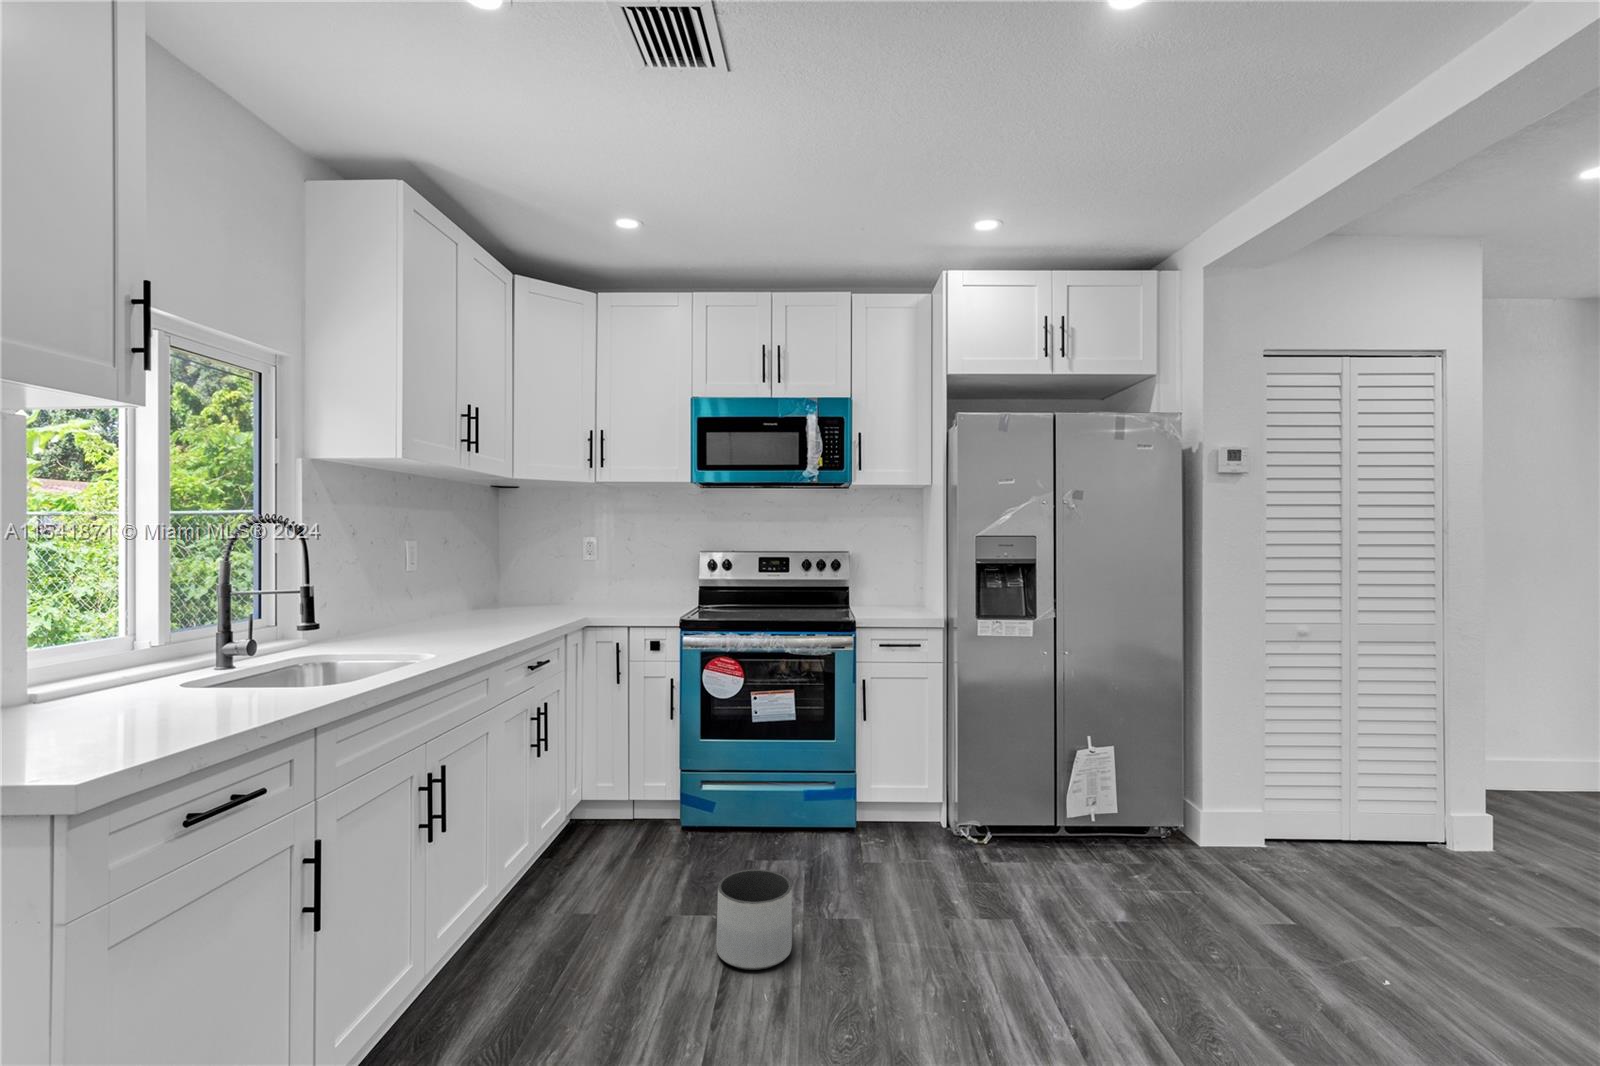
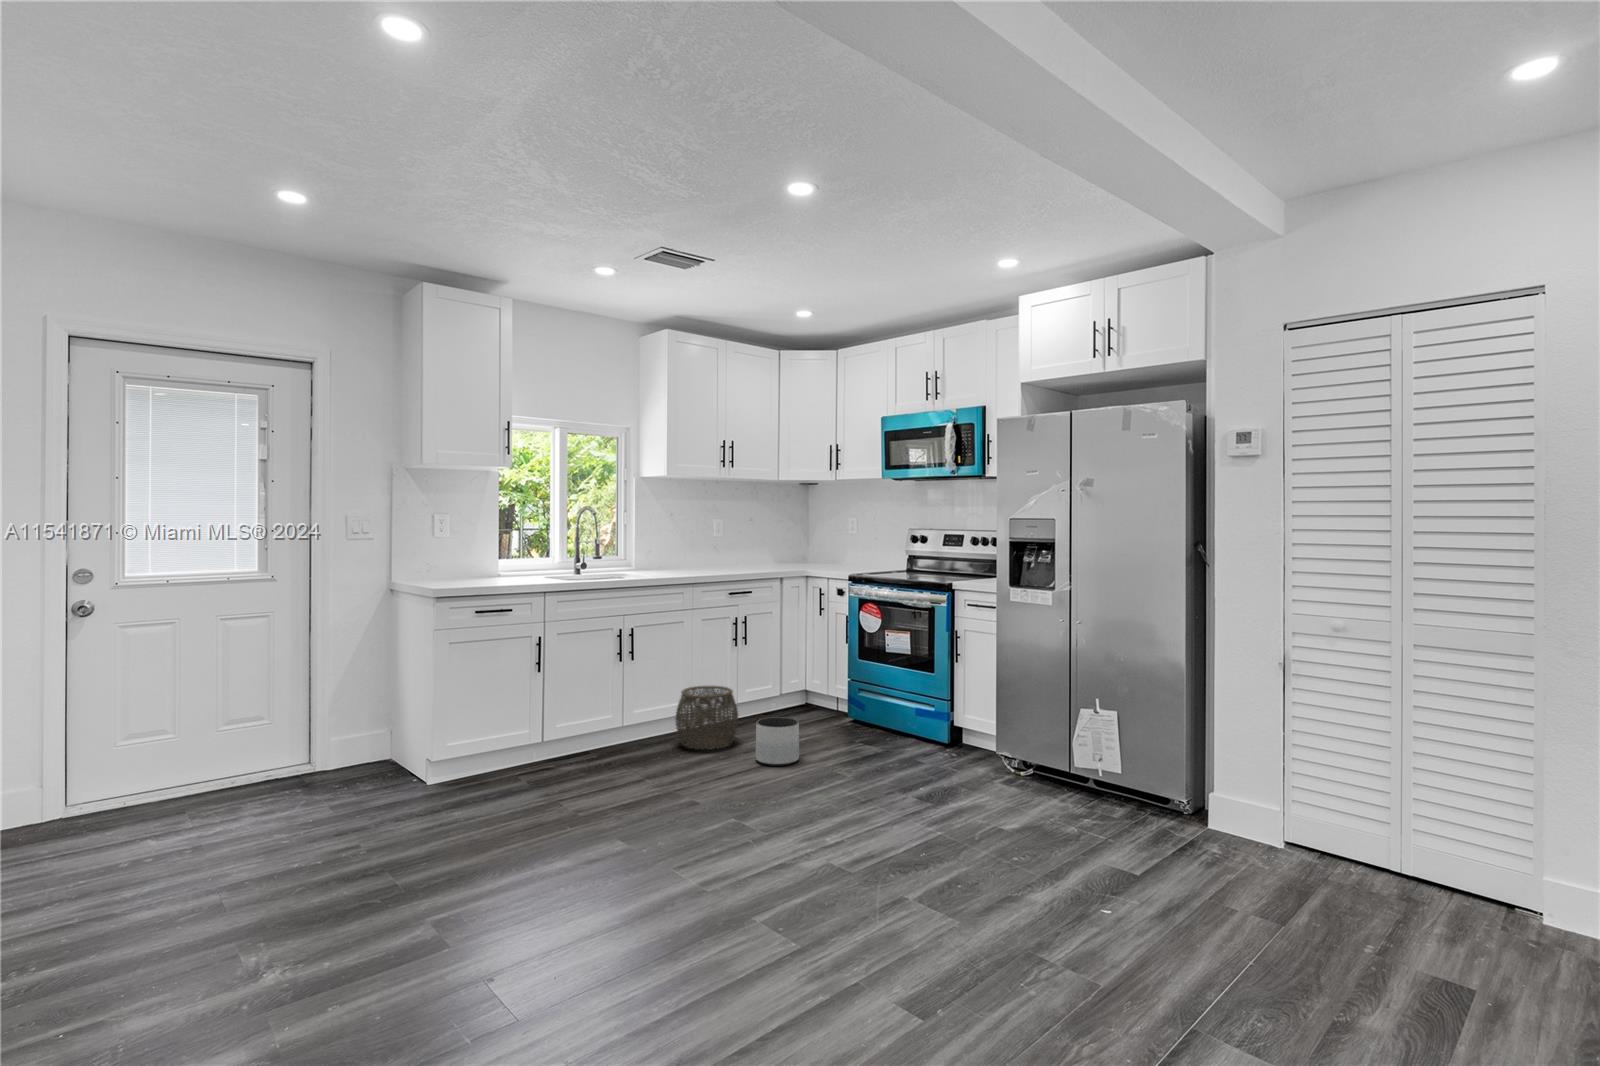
woven basket: none [517,849,646,1002] -> present [676,686,739,750]

